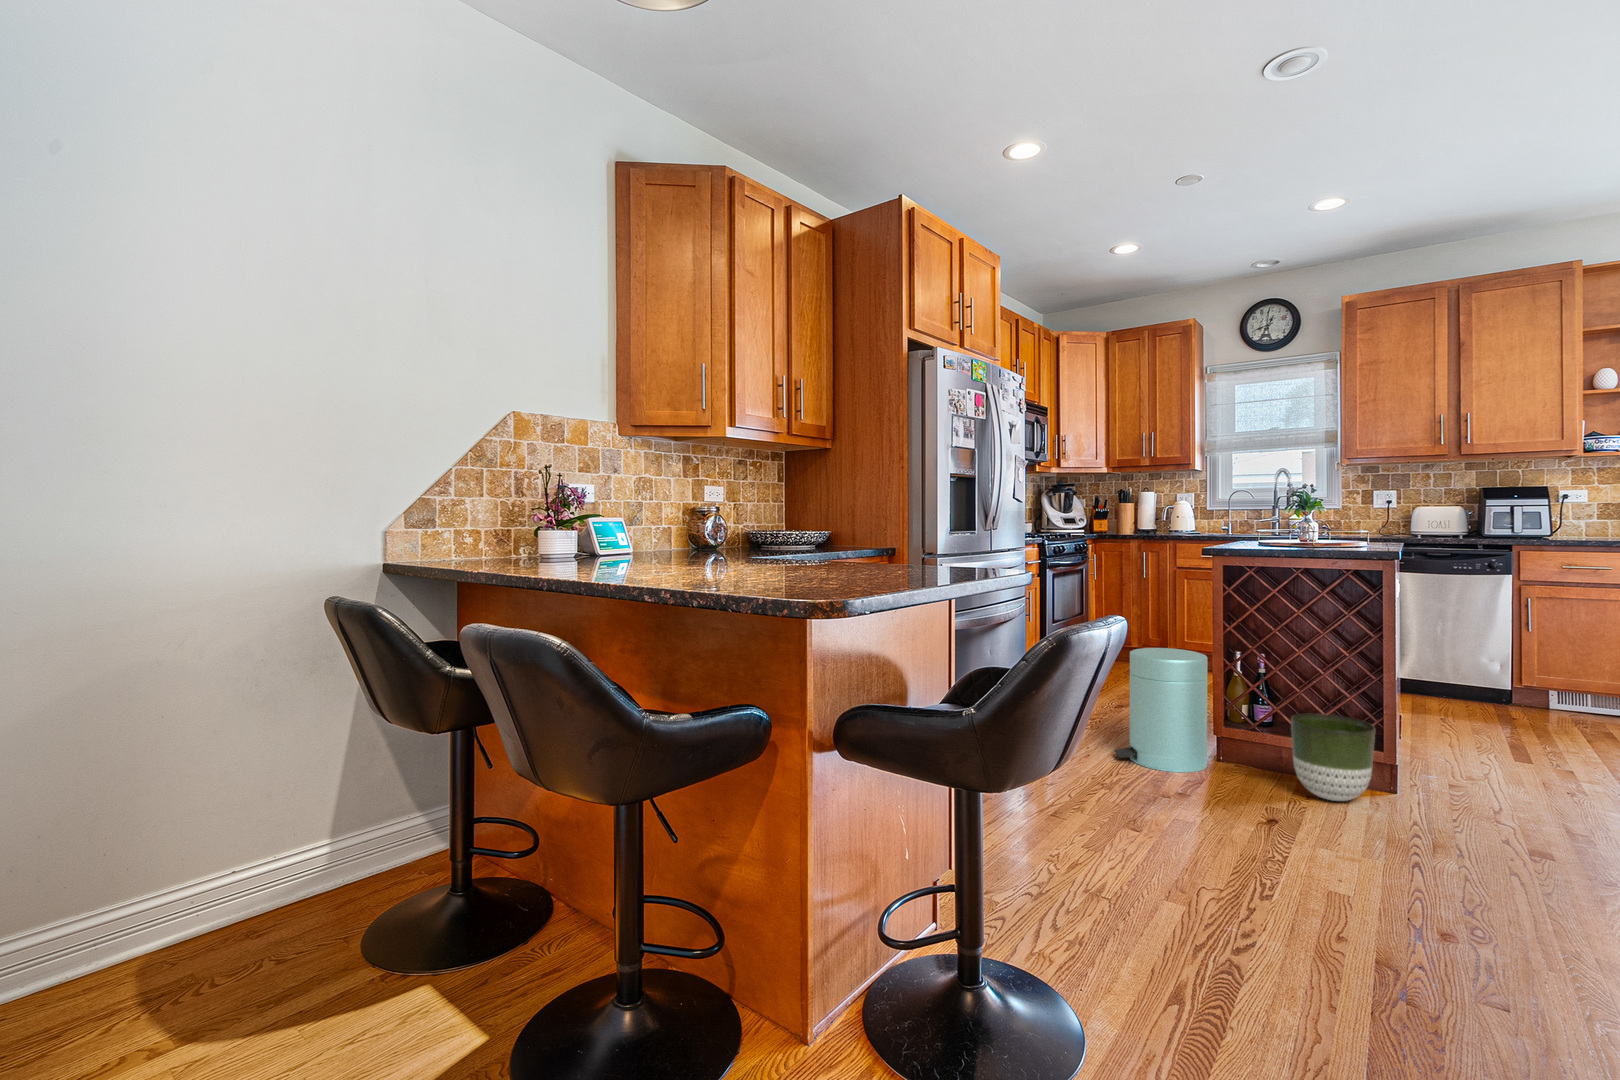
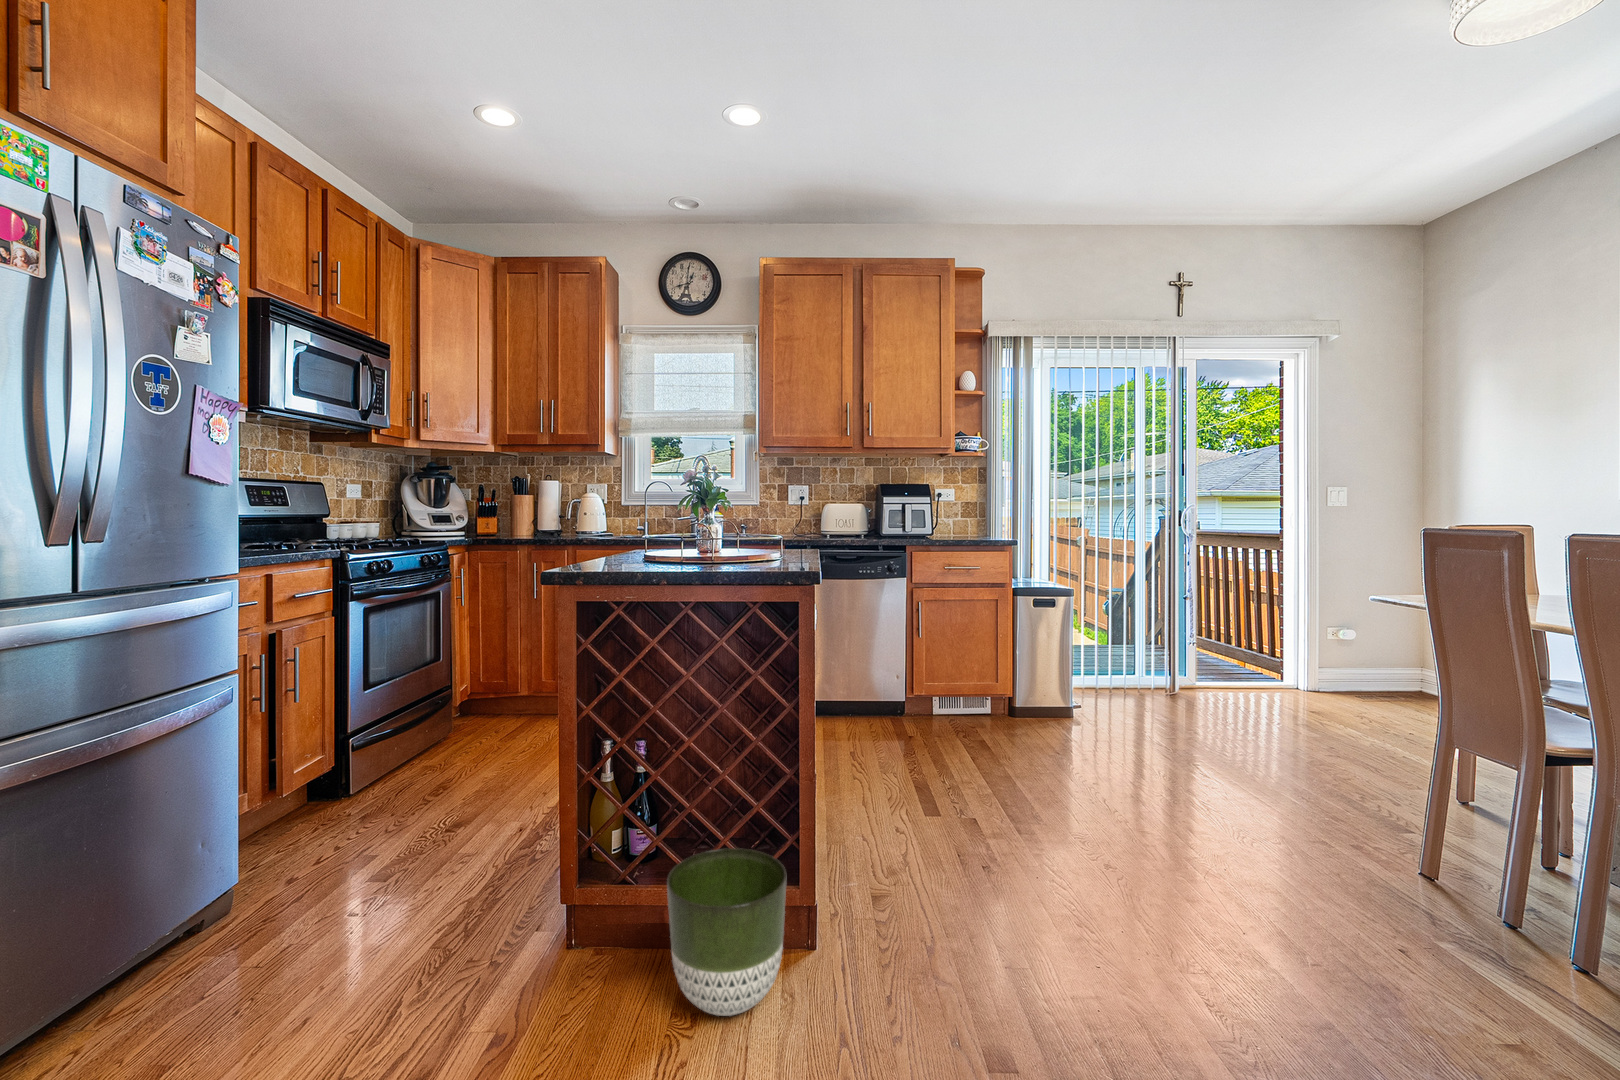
trash can: present [1114,648,1208,772] -> none [376,755,549,1017]

